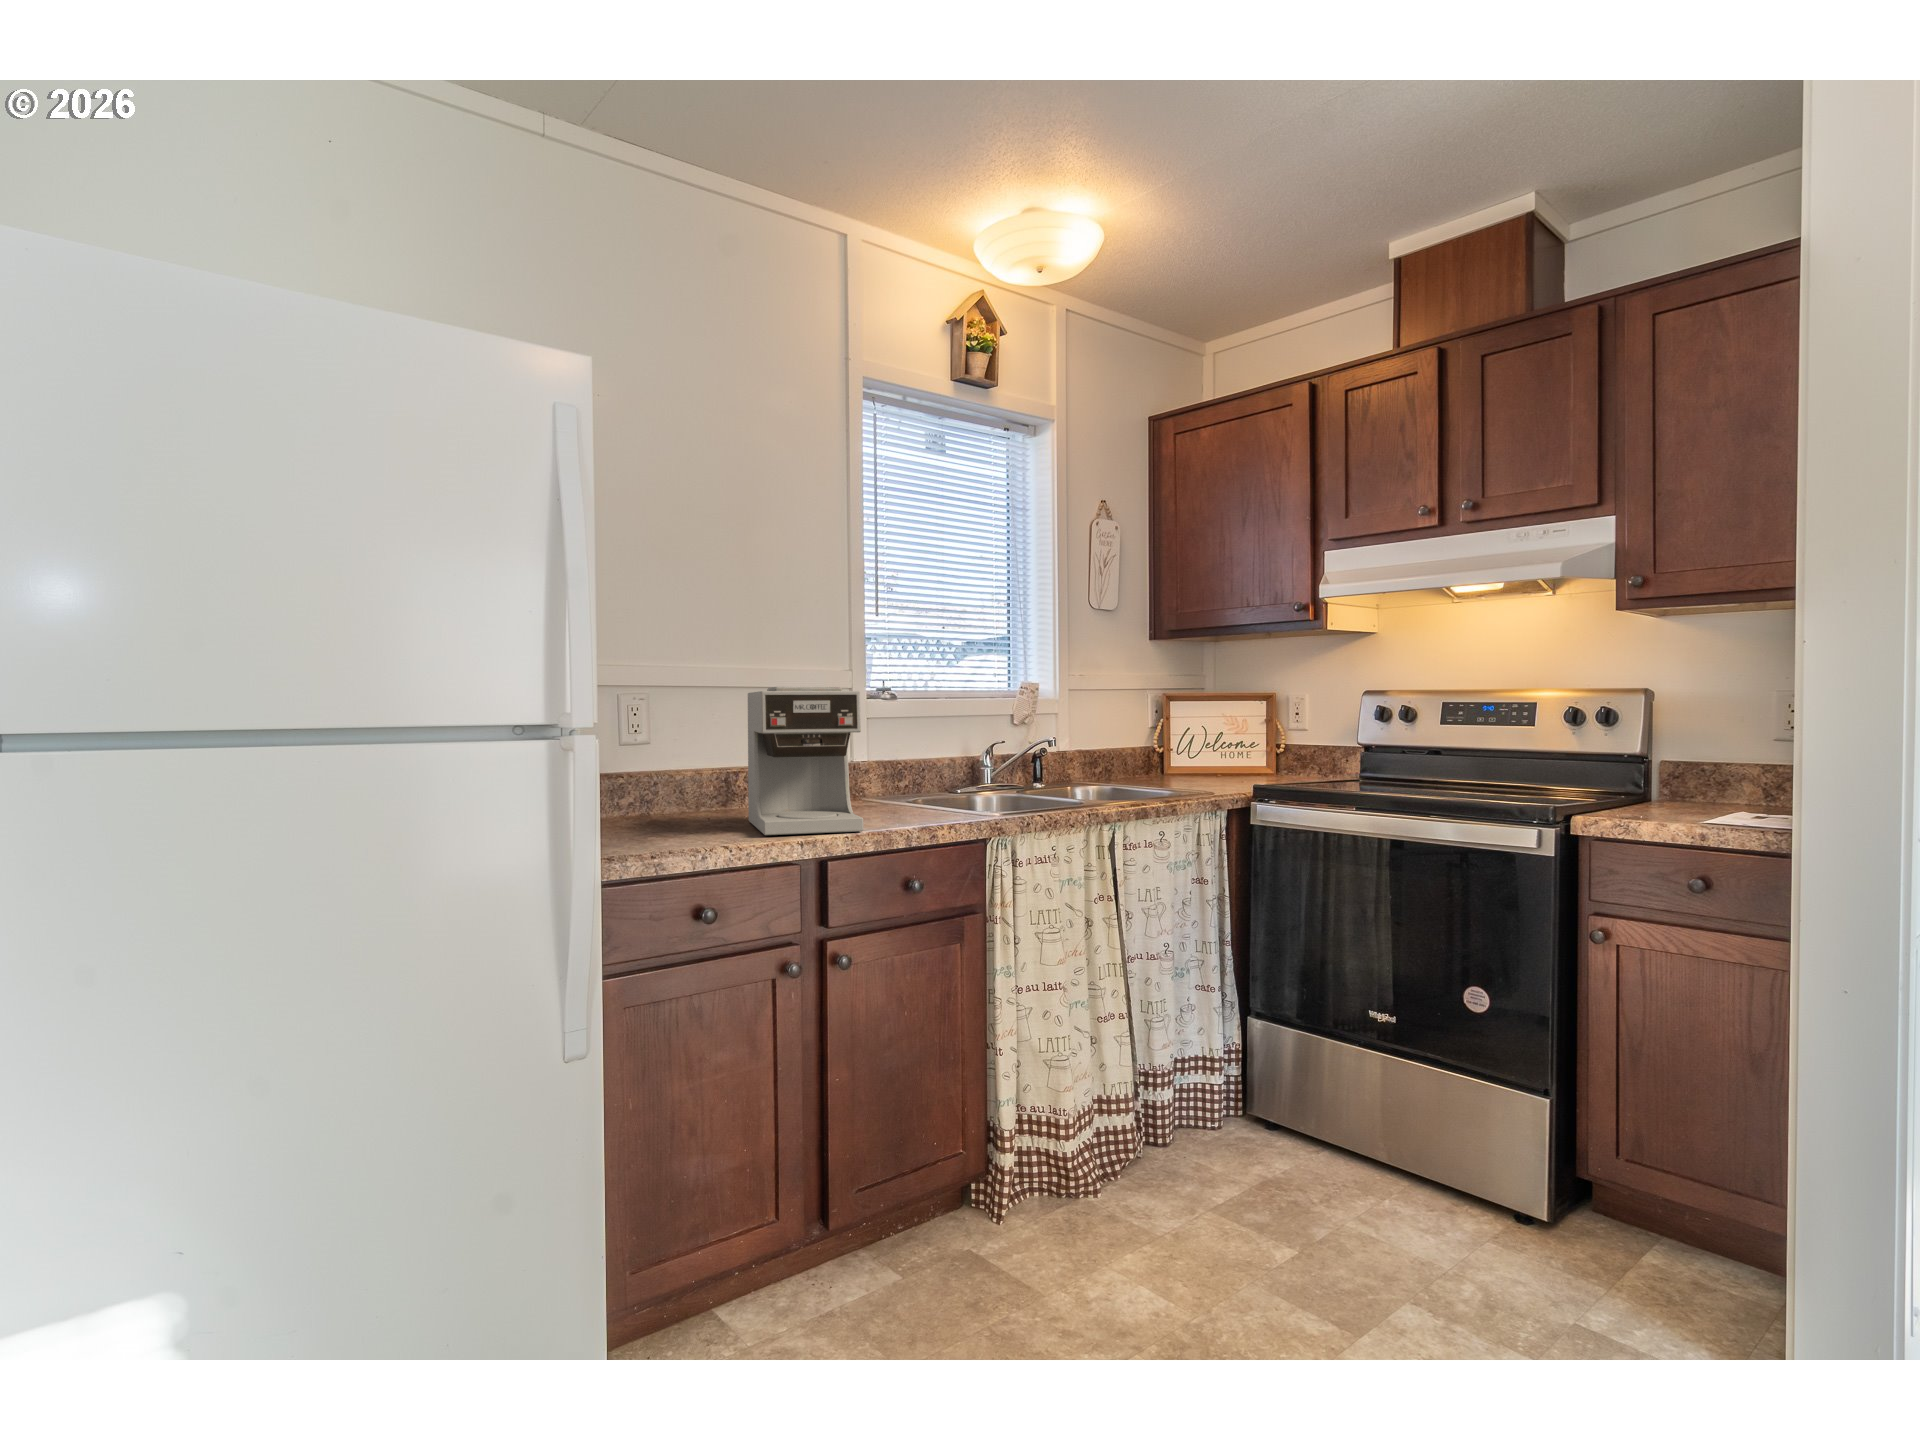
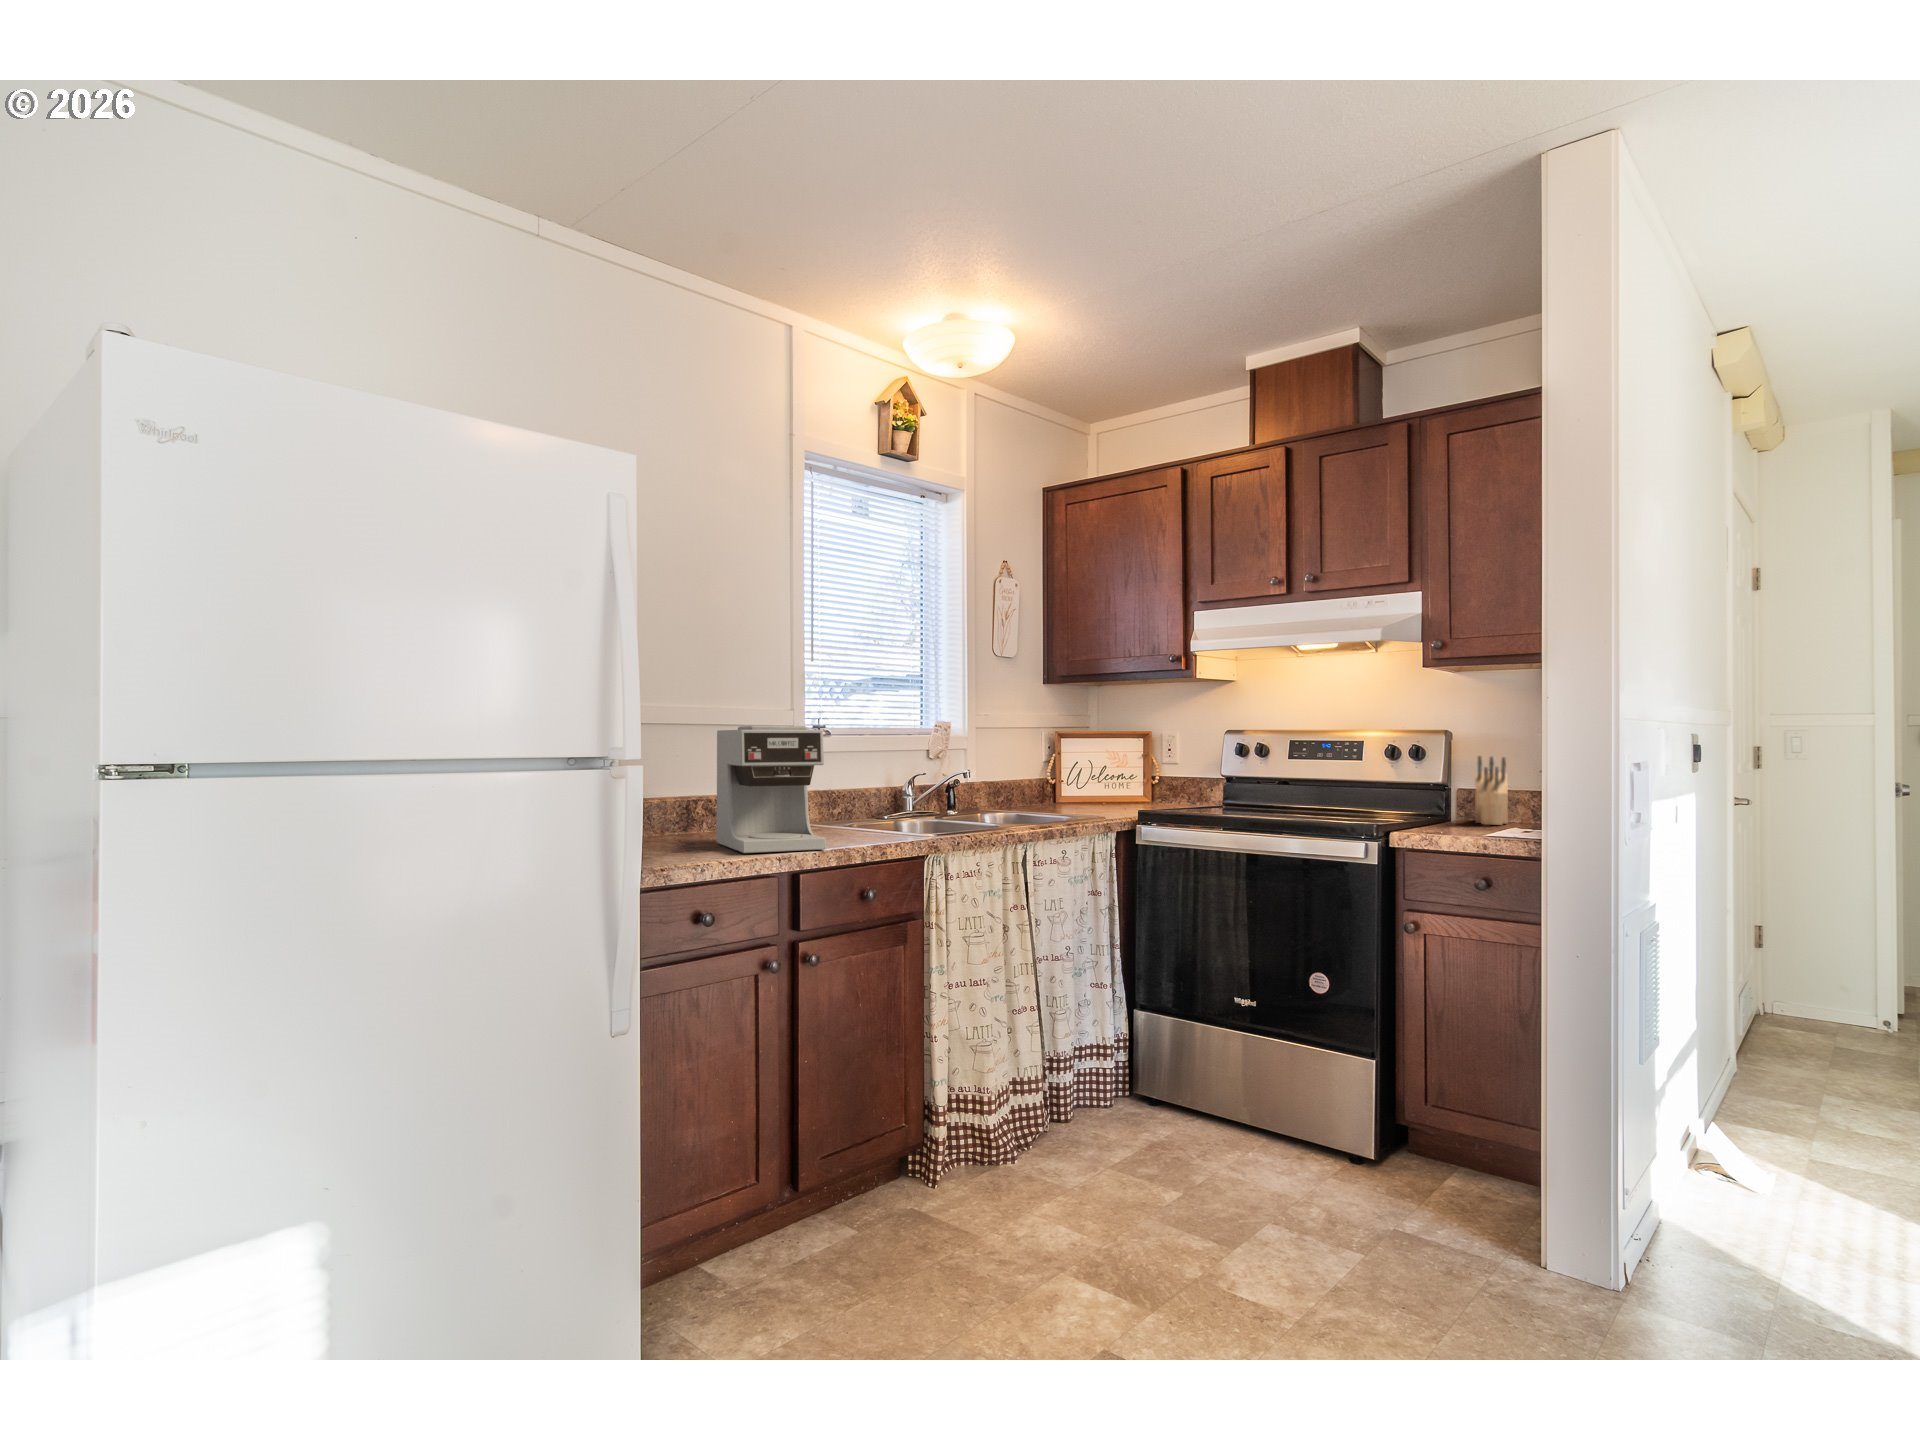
knife block: none [1684,719,1731,807] -> present [1475,756,1508,825]

